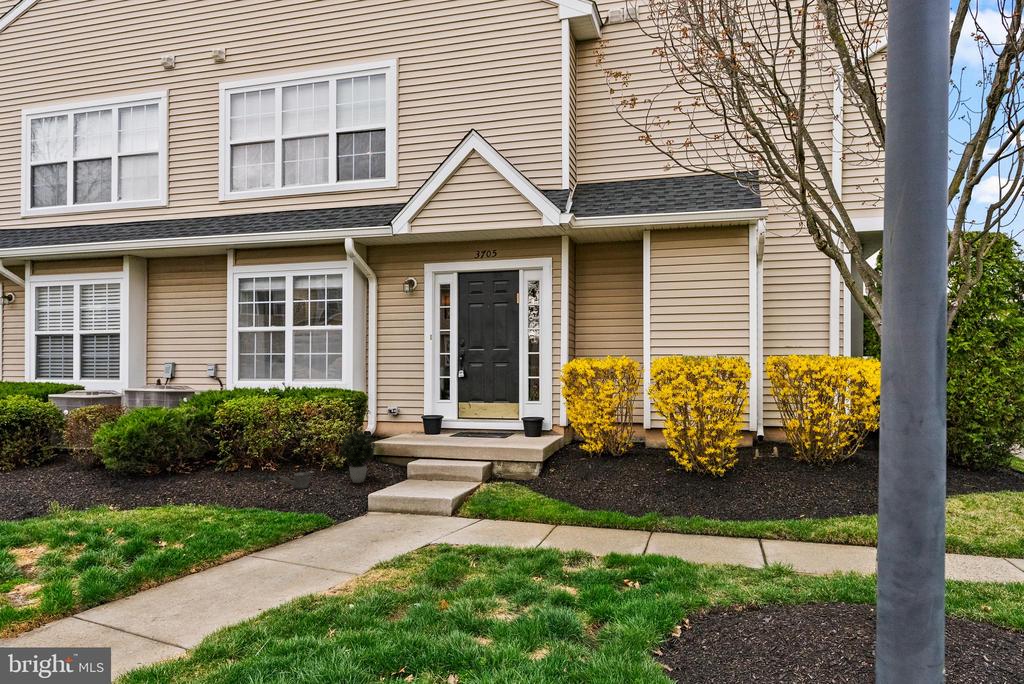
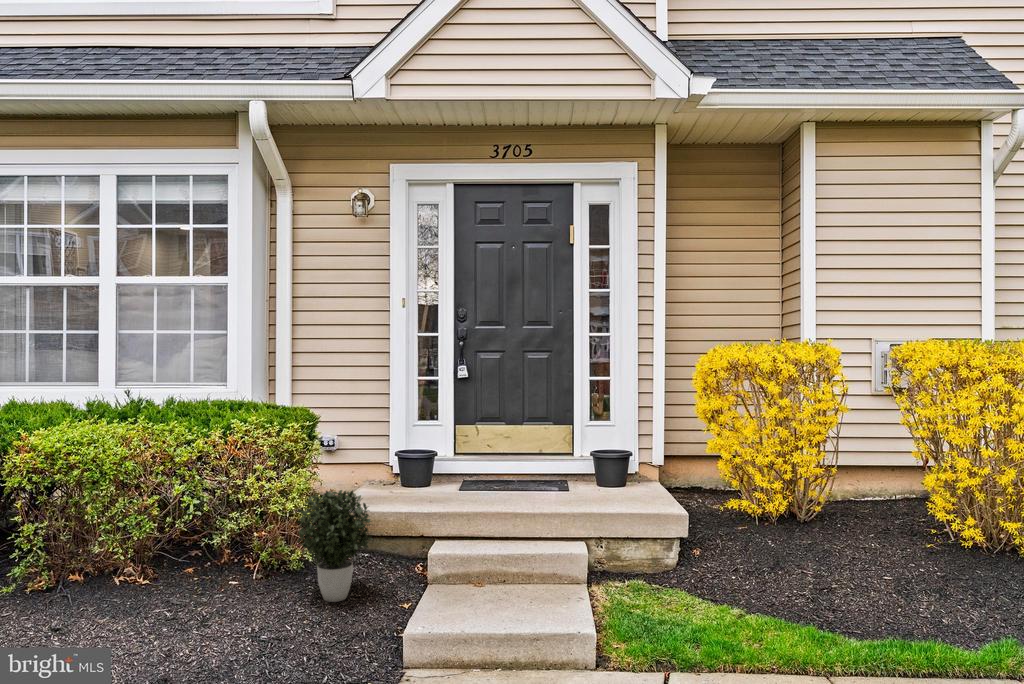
watering can: present [281,471,313,489] -> none [180,583,239,629]

